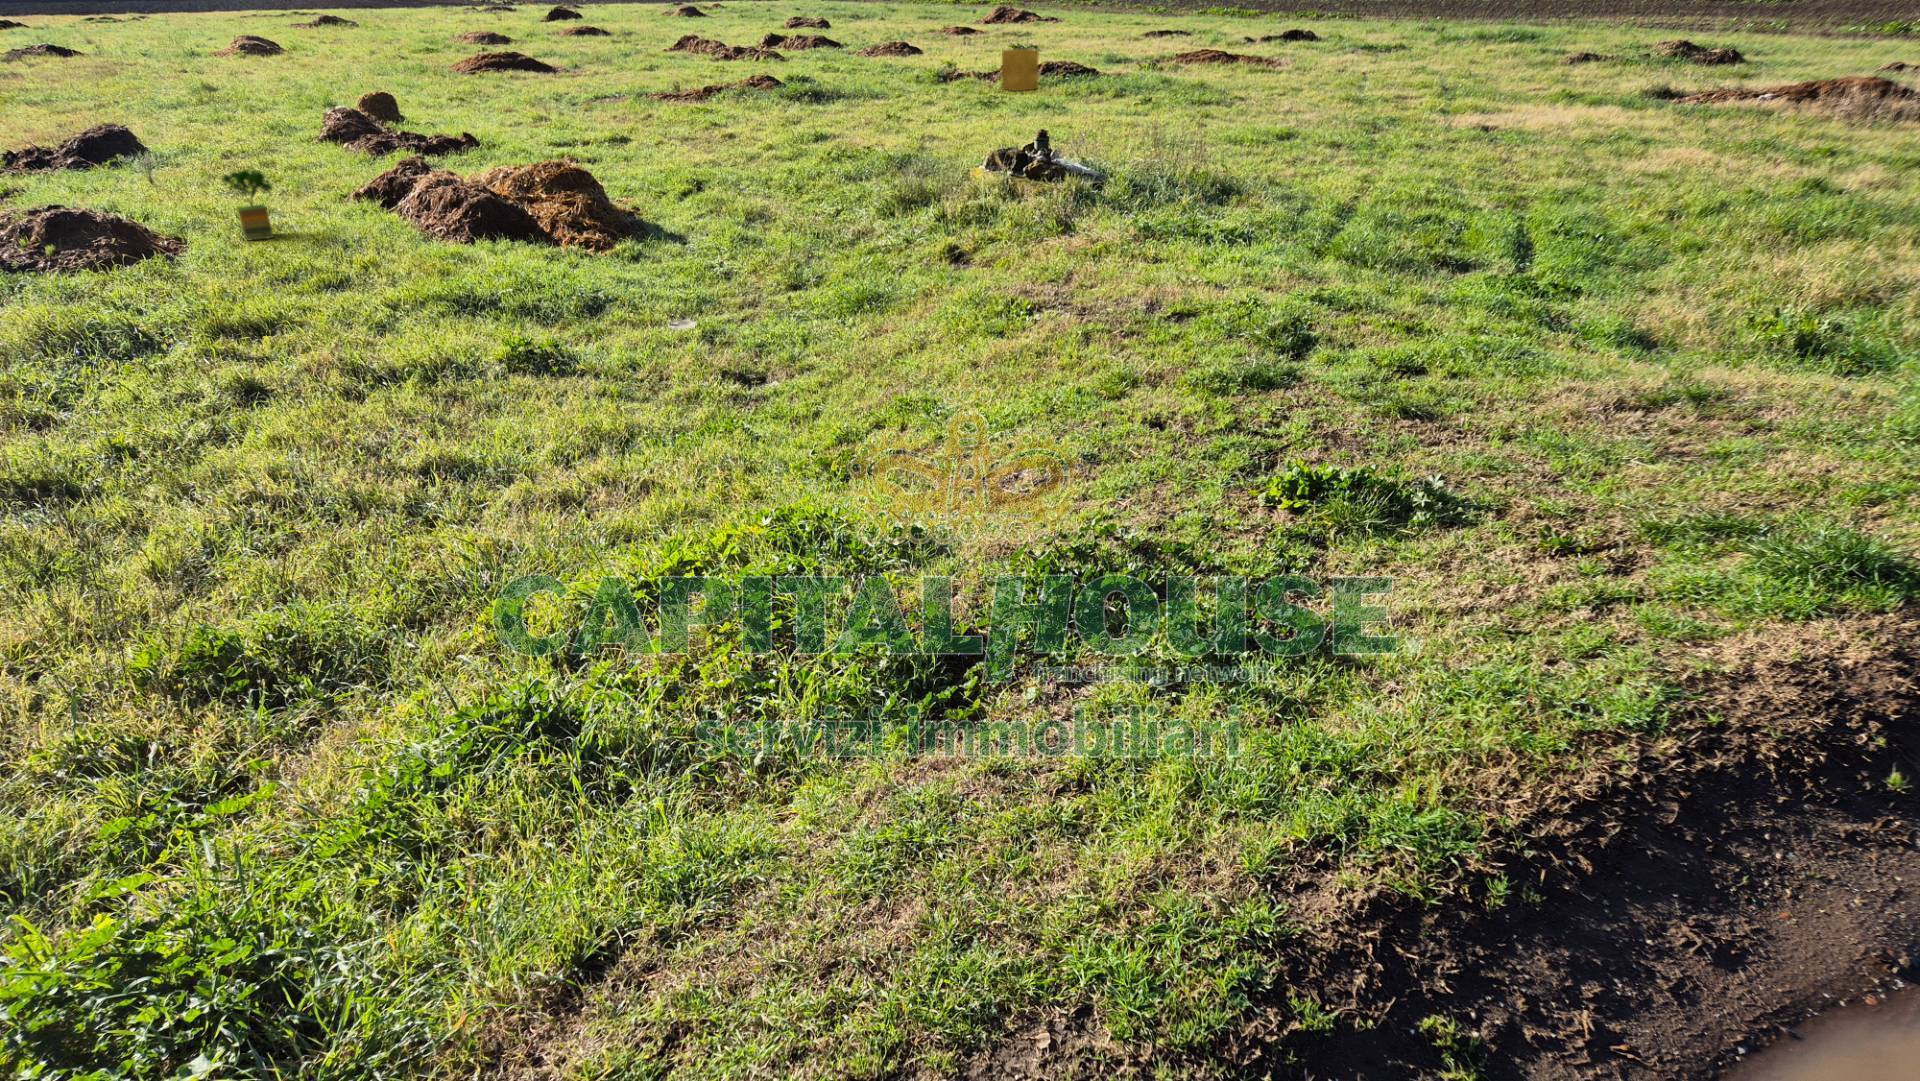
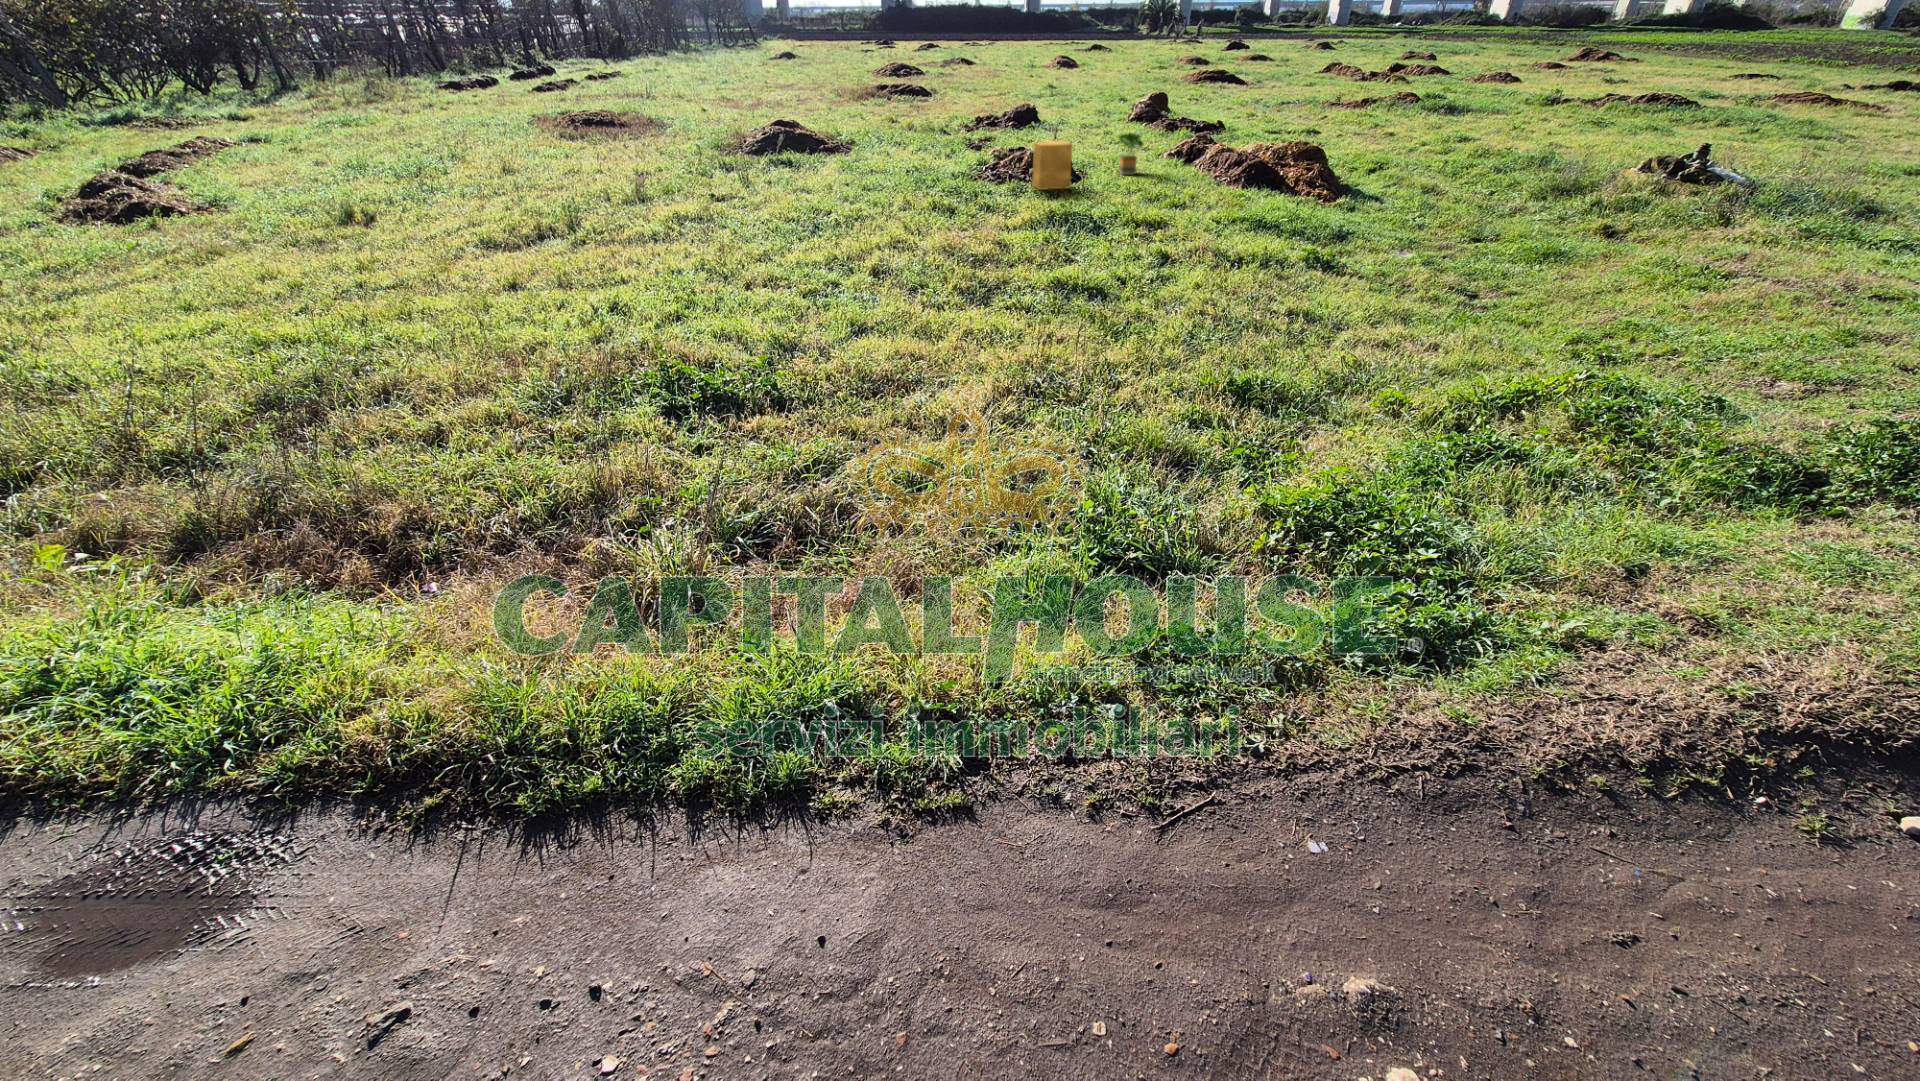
cardboard box: present [1002,49,1039,91] -> present [1032,141,1072,190]

